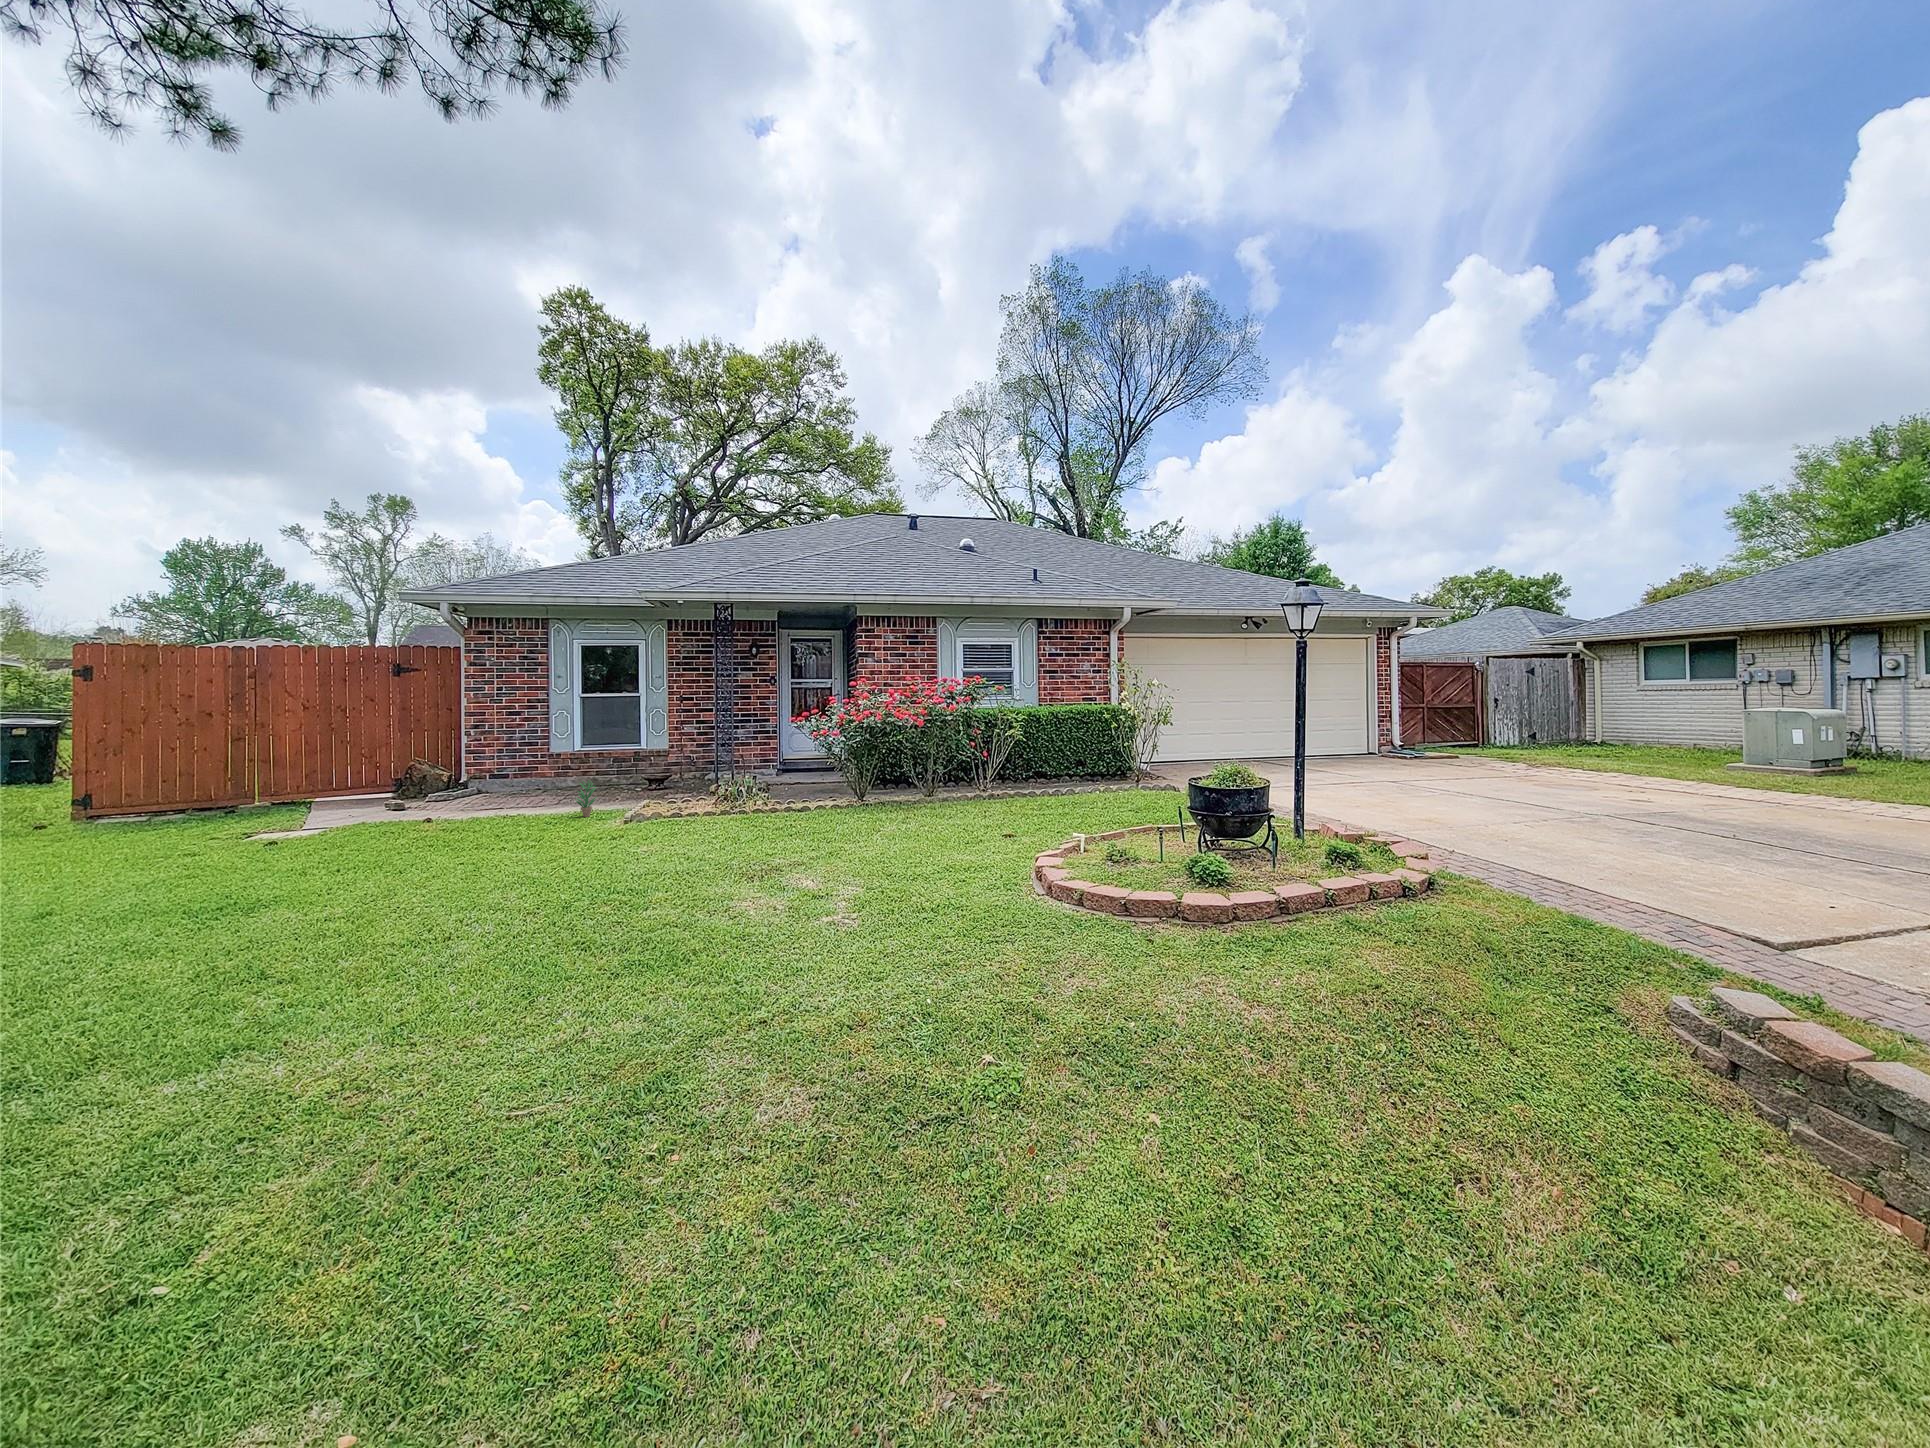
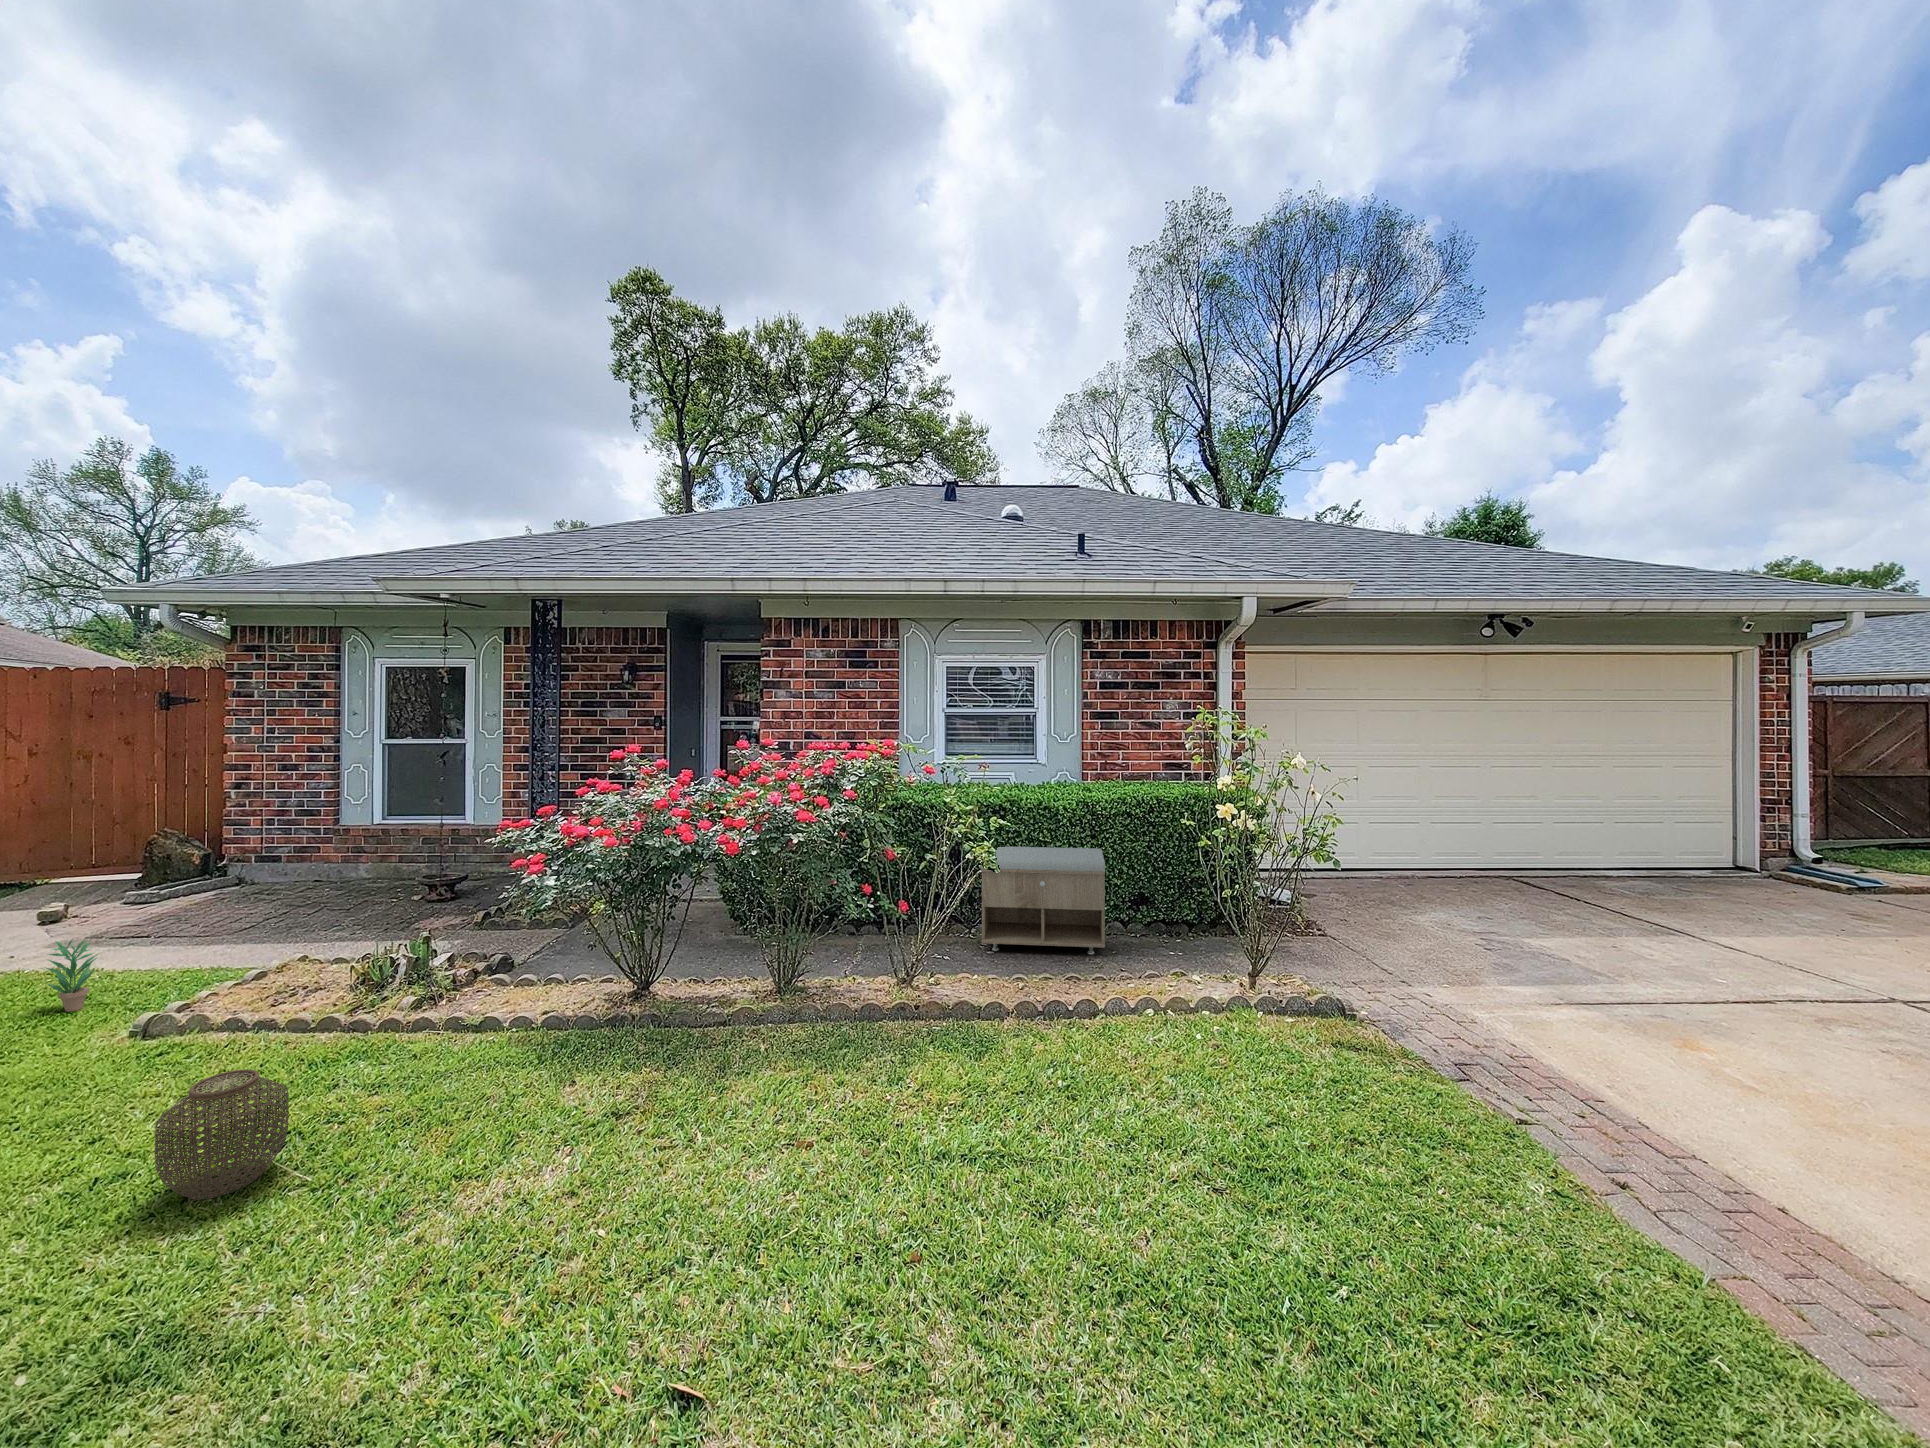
storage bench: none [1004,734,1067,784] -> present [981,846,1105,954]
woven basket: none [787,789,823,828] -> present [155,1069,289,1200]

